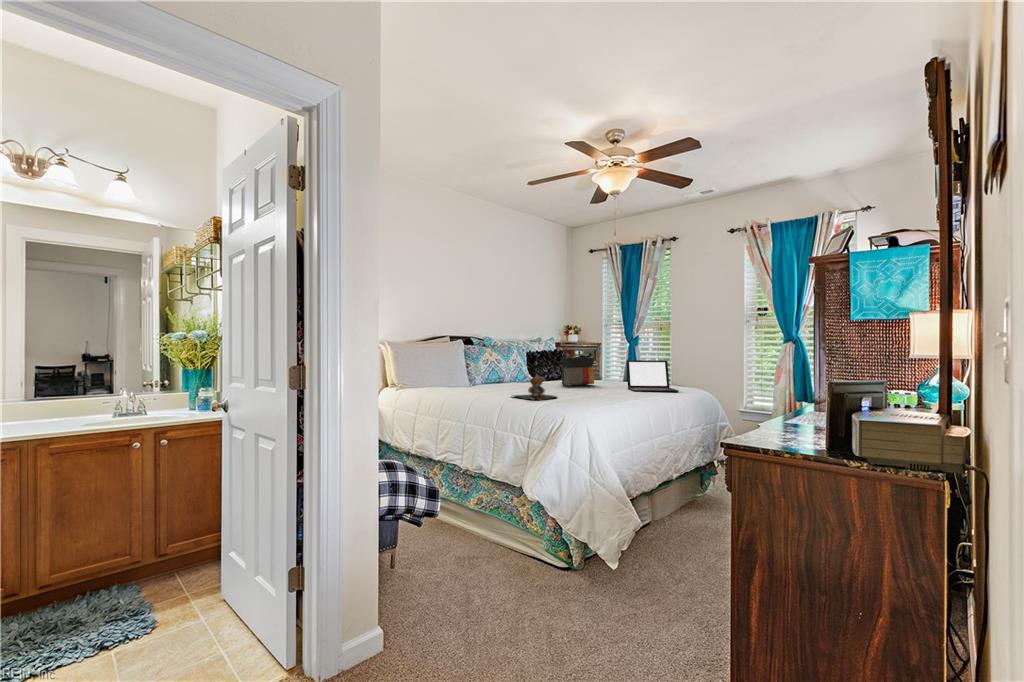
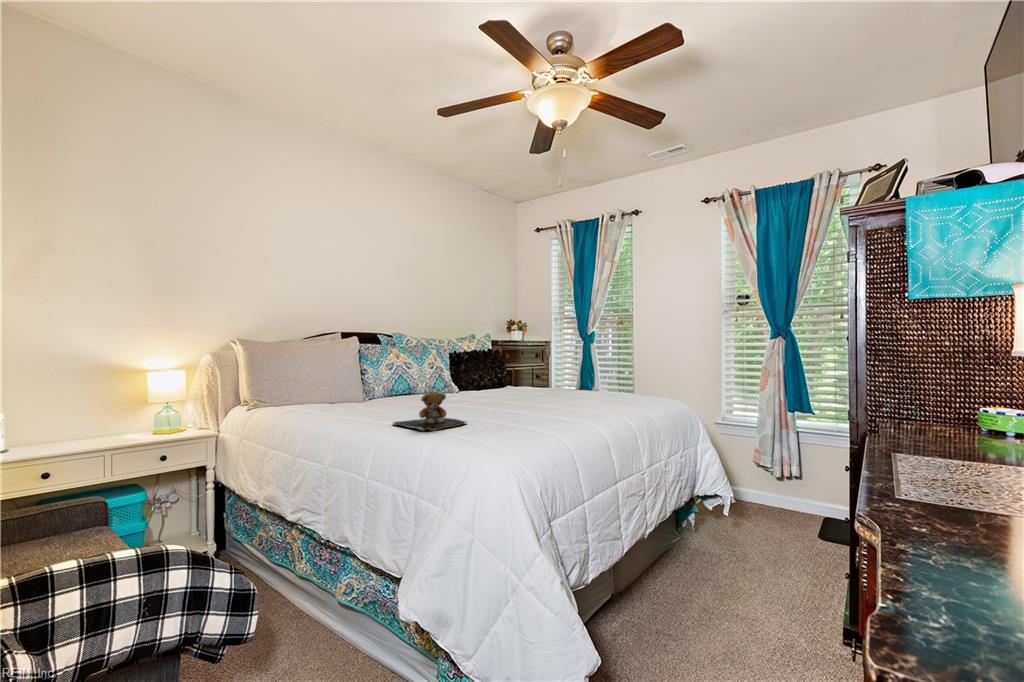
tote bag: present [561,355,594,386] -> none [490,357,535,398]
laptop: present [626,360,678,392] -> none [575,363,644,407]

